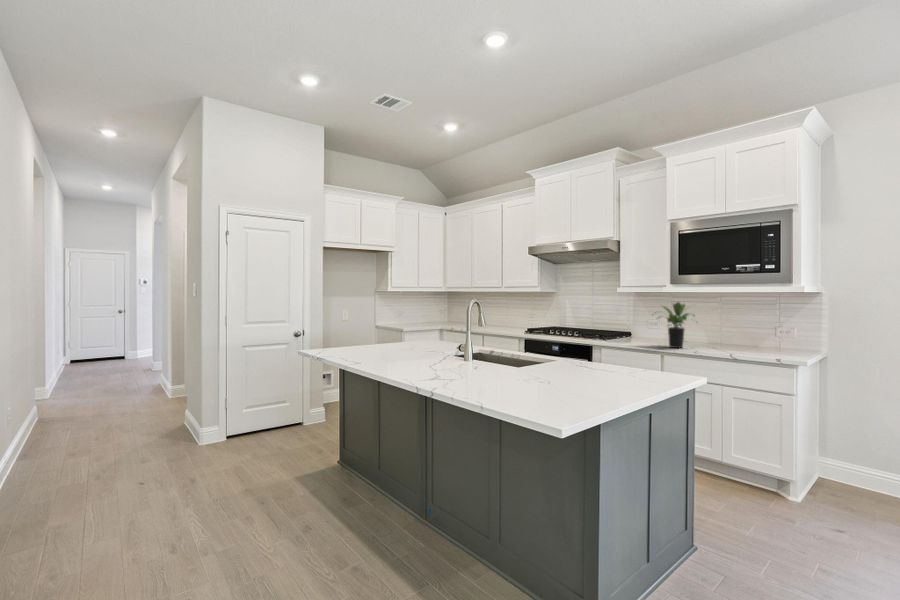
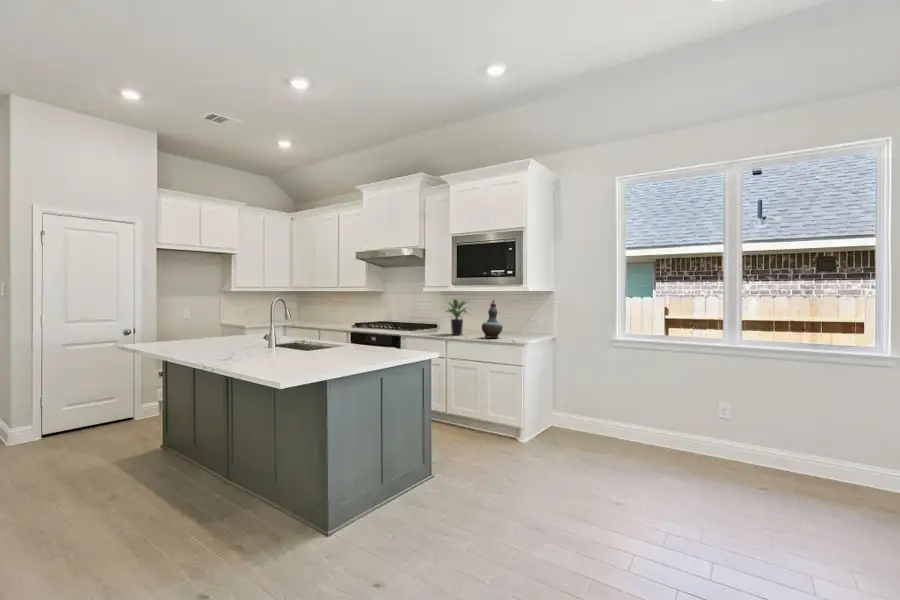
decorative vase: none [722,303,756,354] -> present [482,299,503,338]

